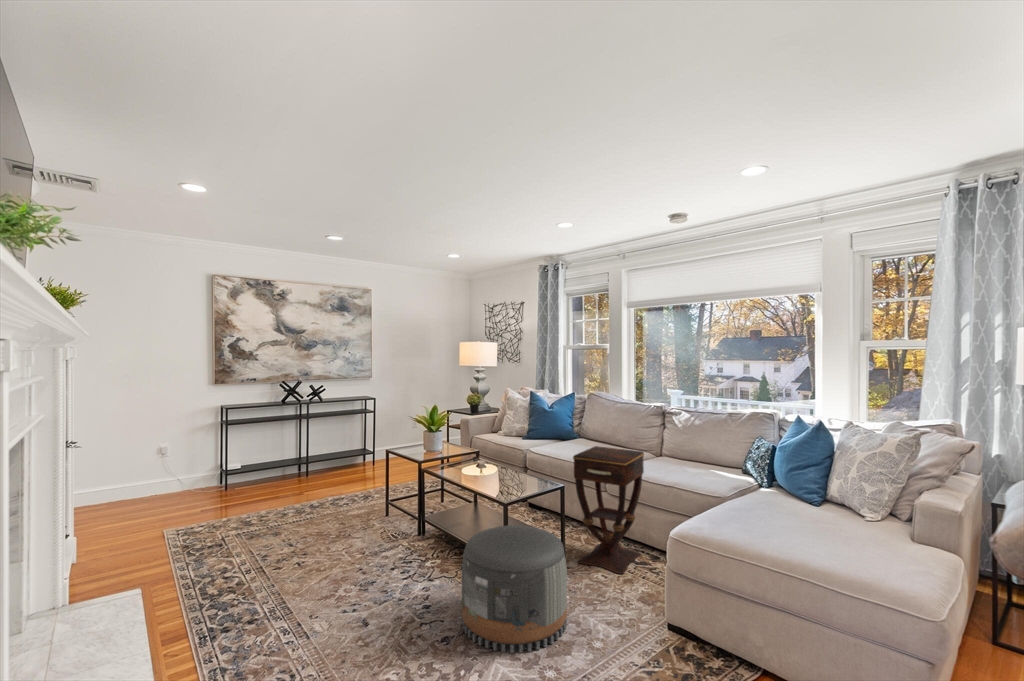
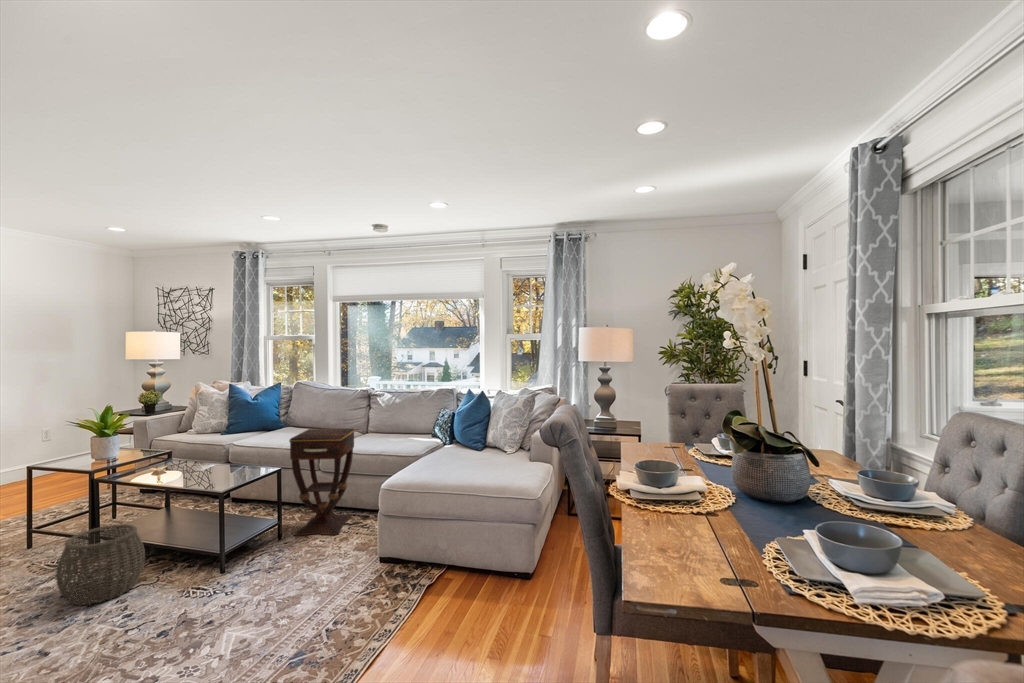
woven basket: none [385,515,447,585] -> present [56,524,145,606]
pouf: present [462,525,567,653] -> none [178,508,293,627]

